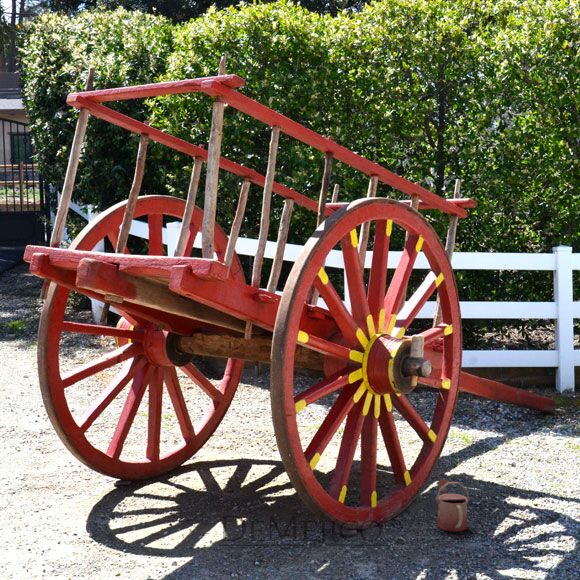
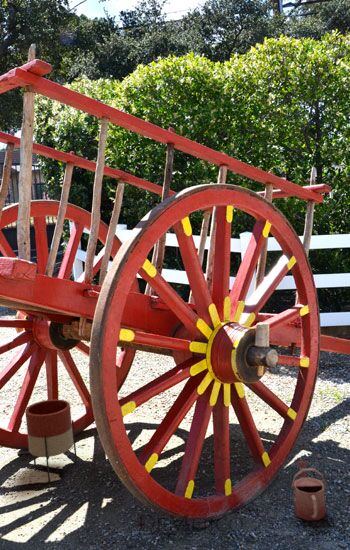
planter: none [142,420,191,507] -> present [25,399,77,482]

